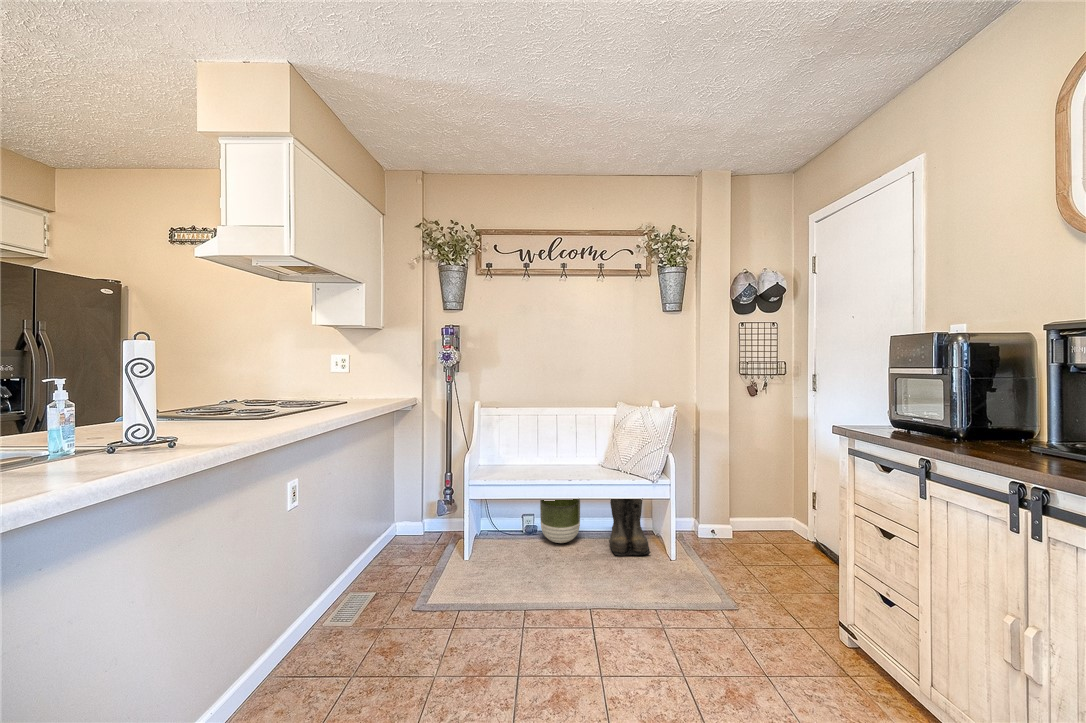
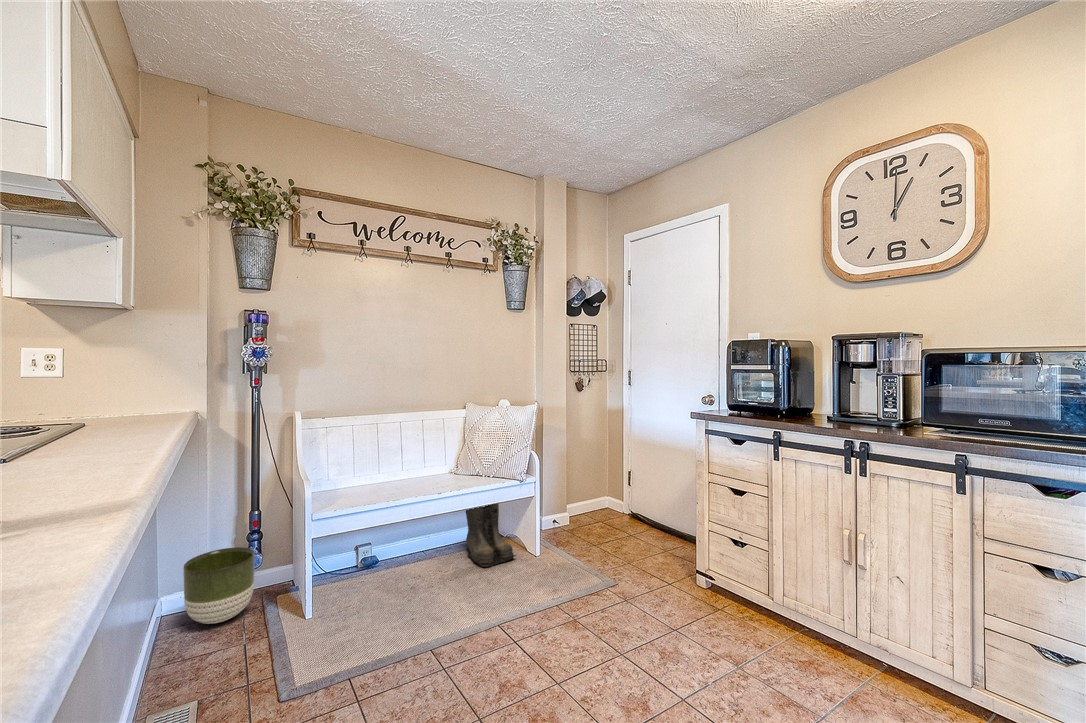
planter: present [540,499,580,543] -> present [183,547,254,624]

